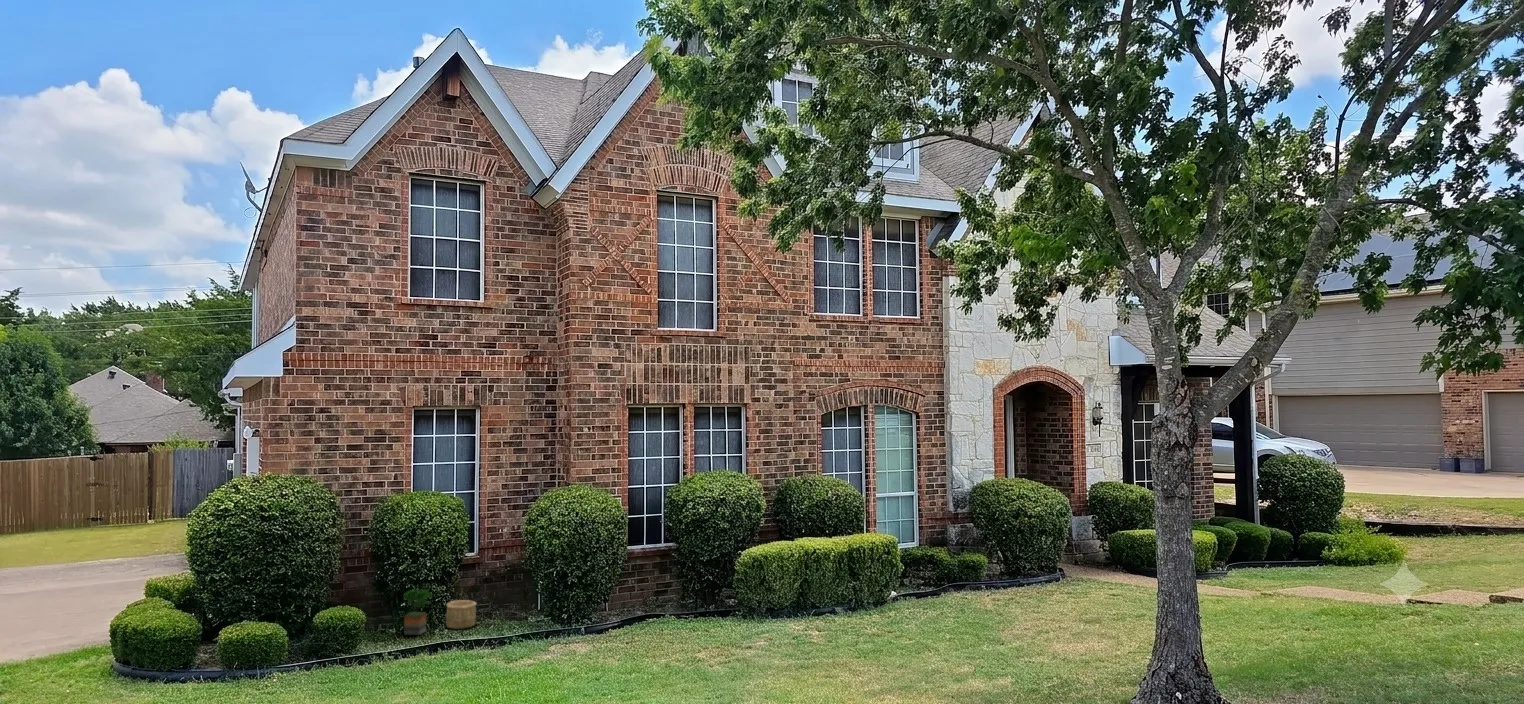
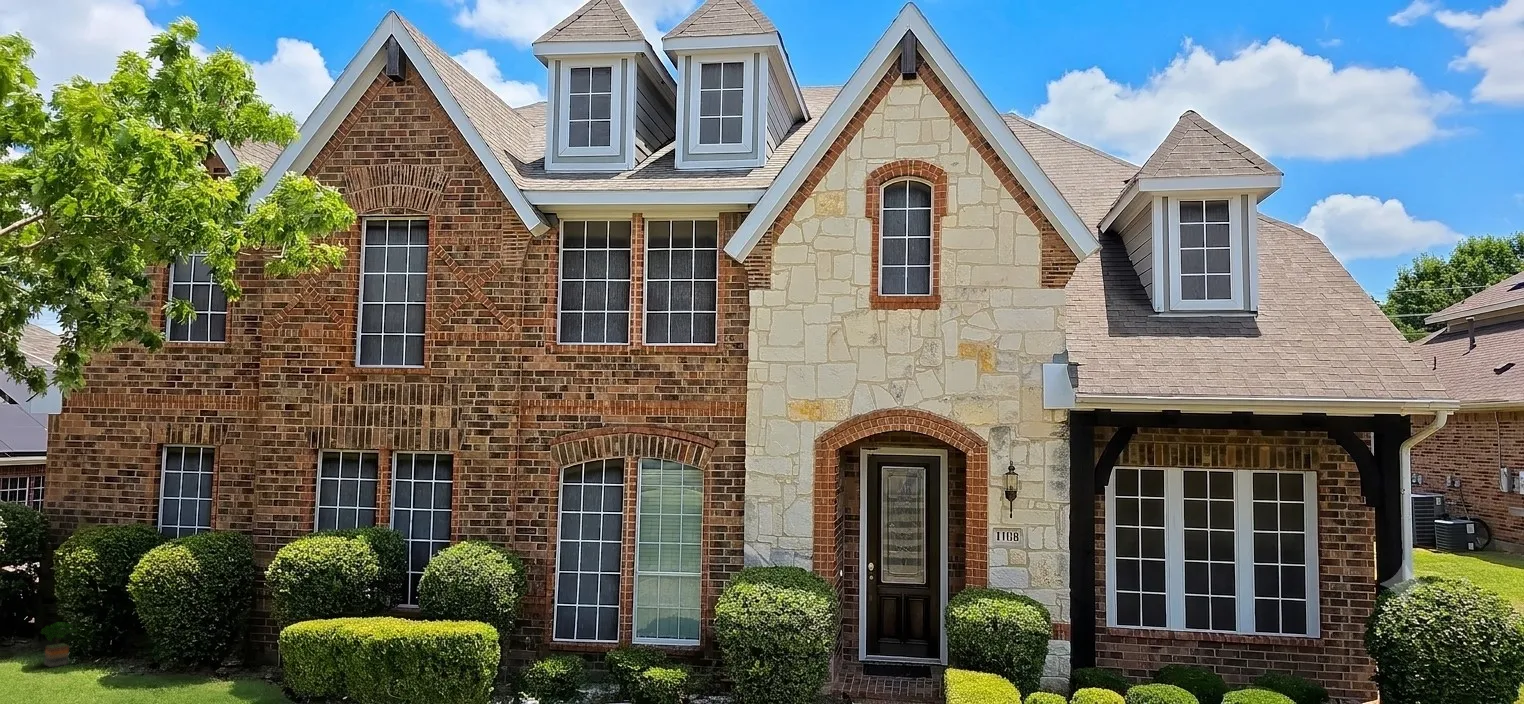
wooden bucket: present [446,600,476,629] -> none [89,639,123,667]

